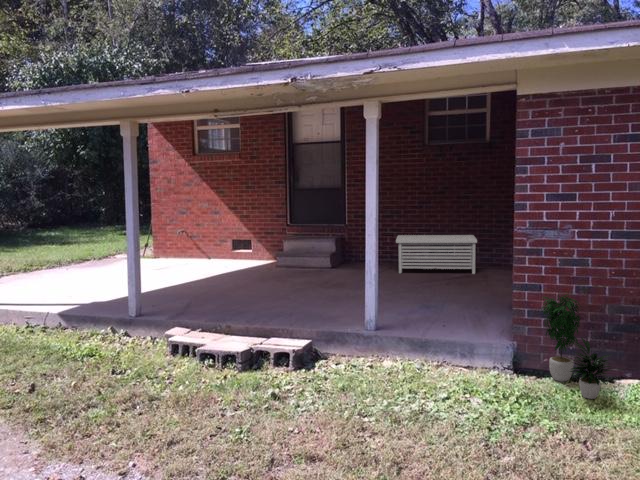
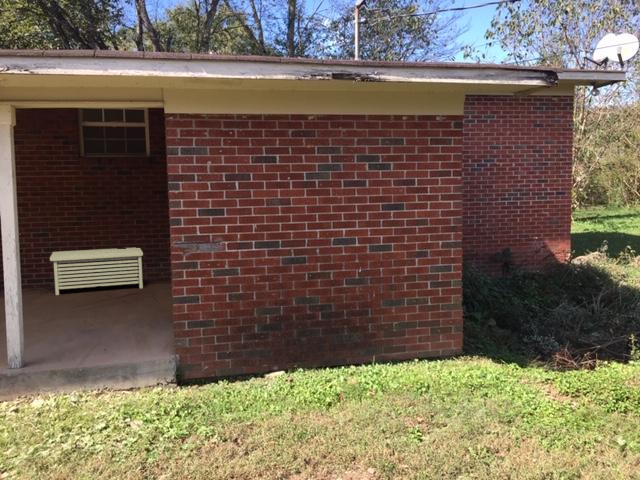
potted plant: present [542,295,610,399] -> none [196,300,261,398]

